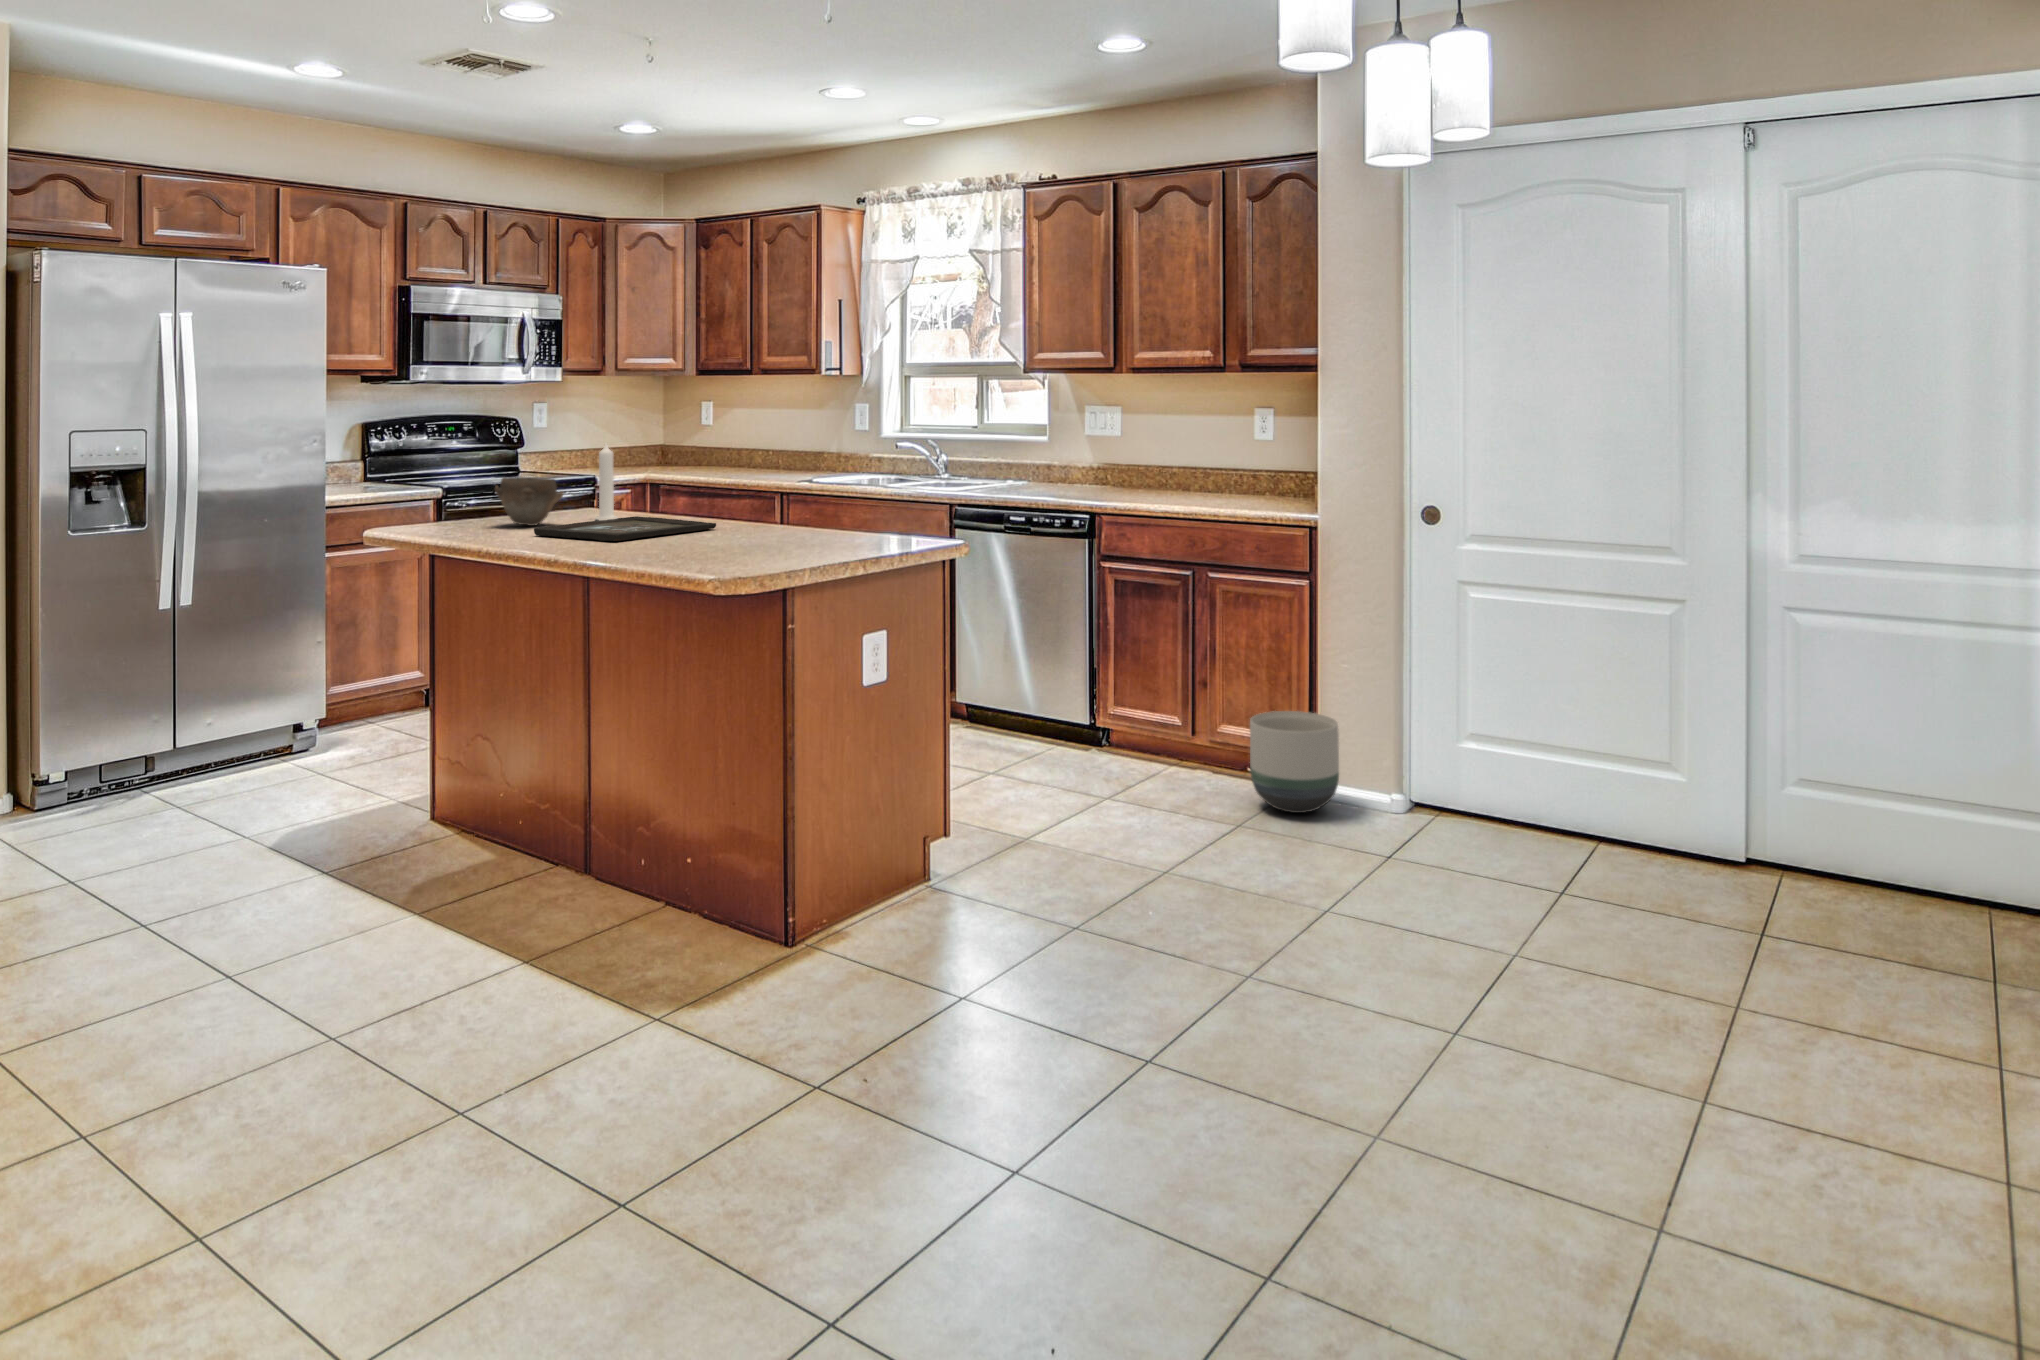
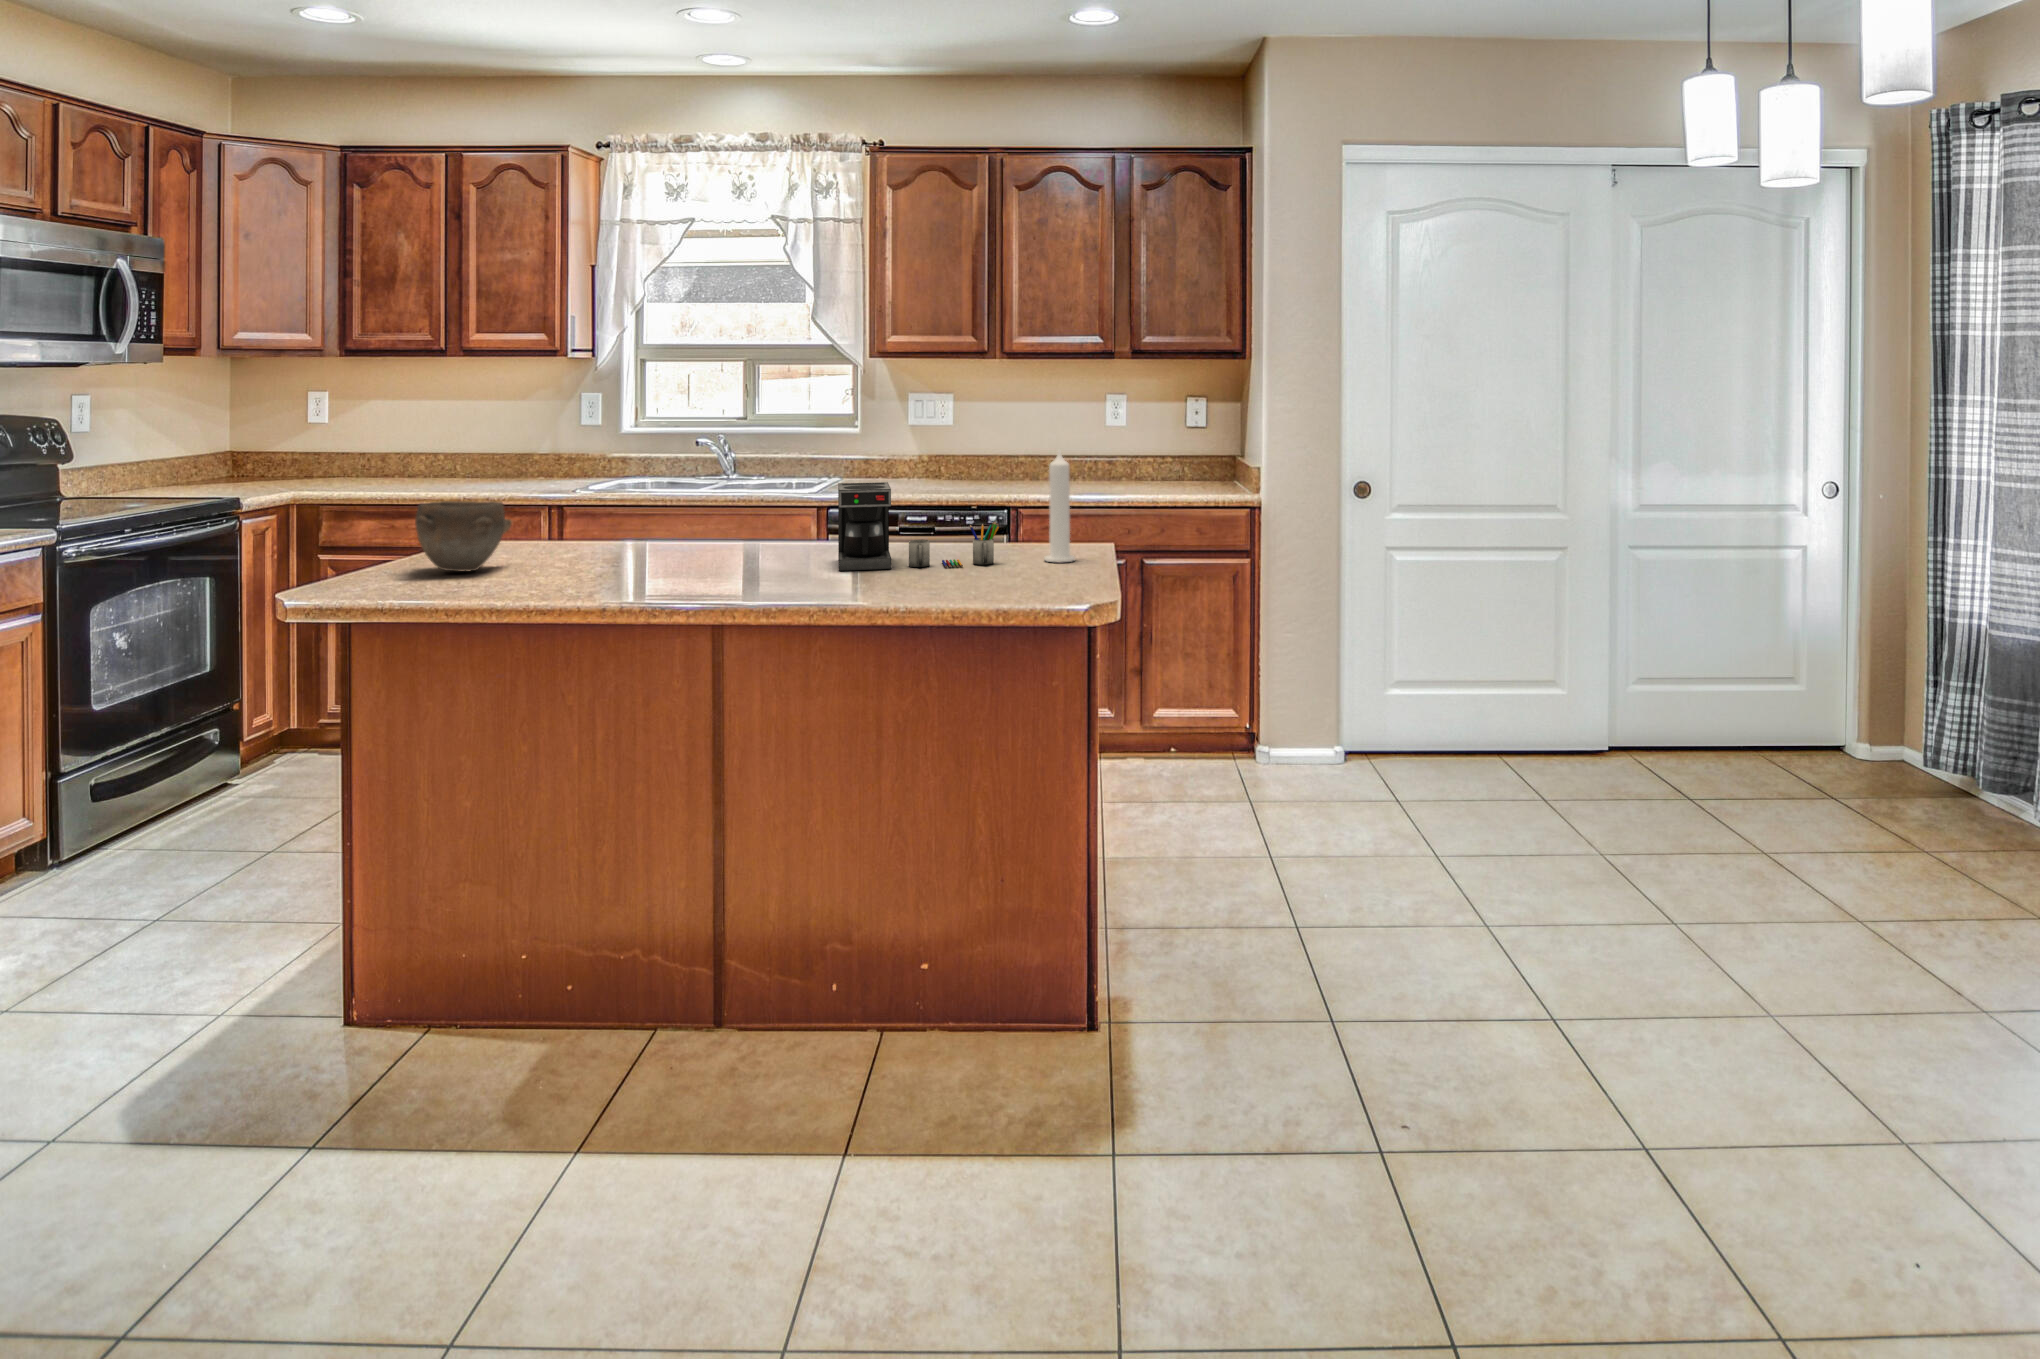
candle: present [596,443,616,520] -> present [1044,450,1075,562]
coffee maker: none [705,475,821,545] -> present [838,482,999,571]
tray: present [534,516,716,541] -> none [554,546,769,585]
planter: present [1250,711,1339,813] -> none [1227,682,1309,779]

